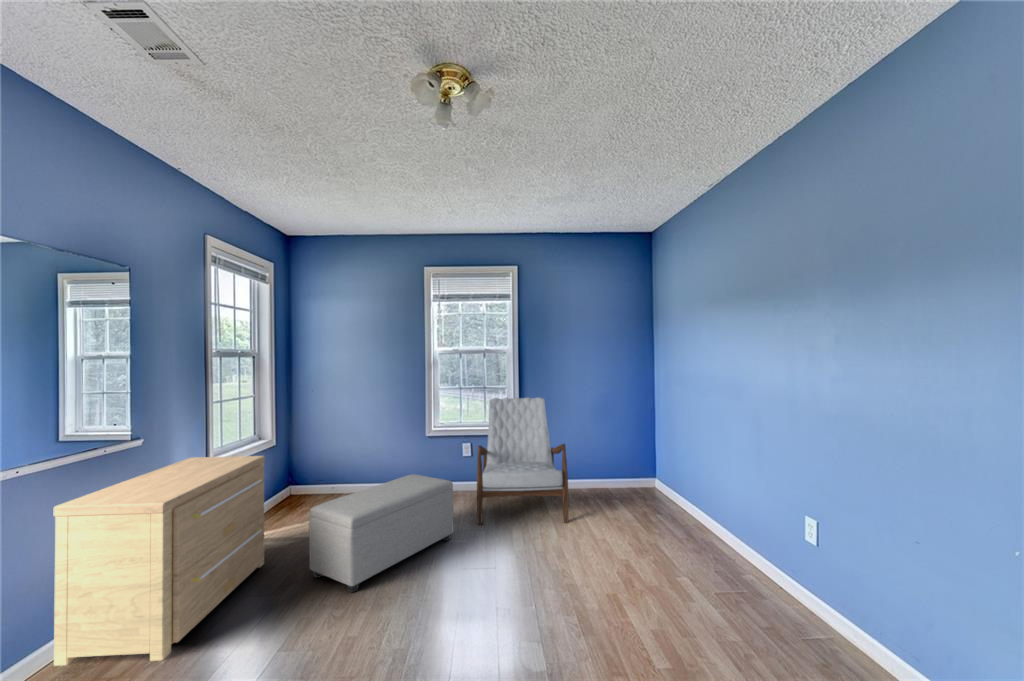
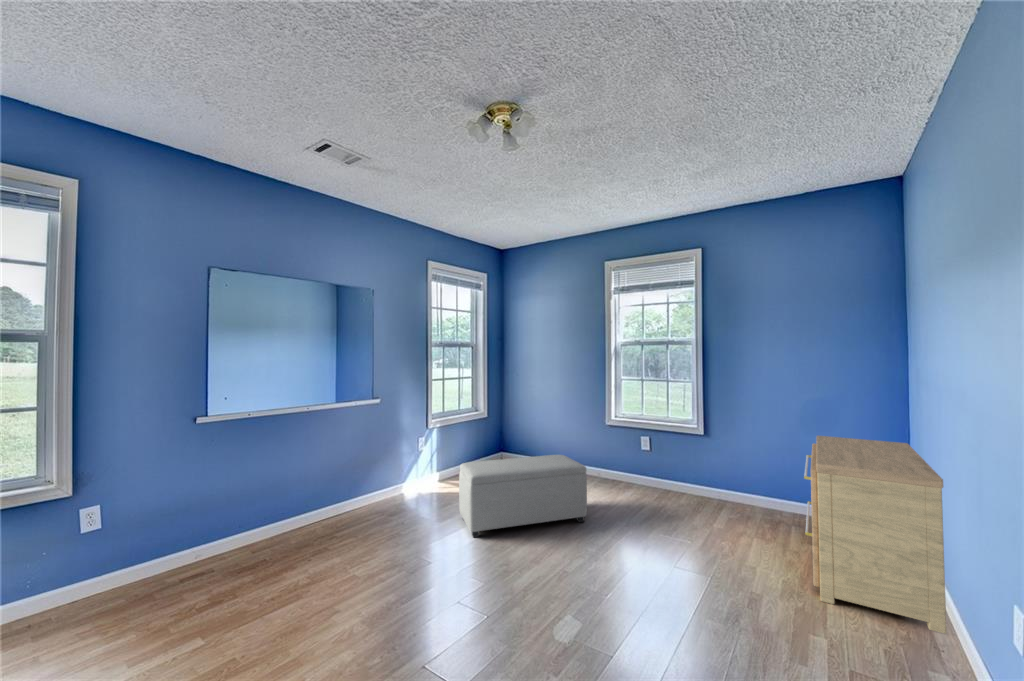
armchair: present [477,397,569,525] -> none [622,392,738,541]
side table: present [54,456,265,666] -> present [804,436,947,634]

